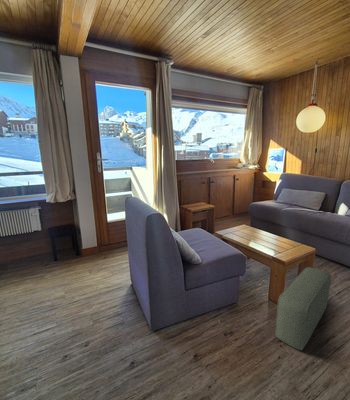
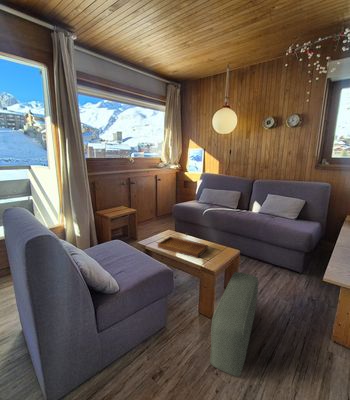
tray: none [233,228,281,250] -> present [158,233,208,258]

